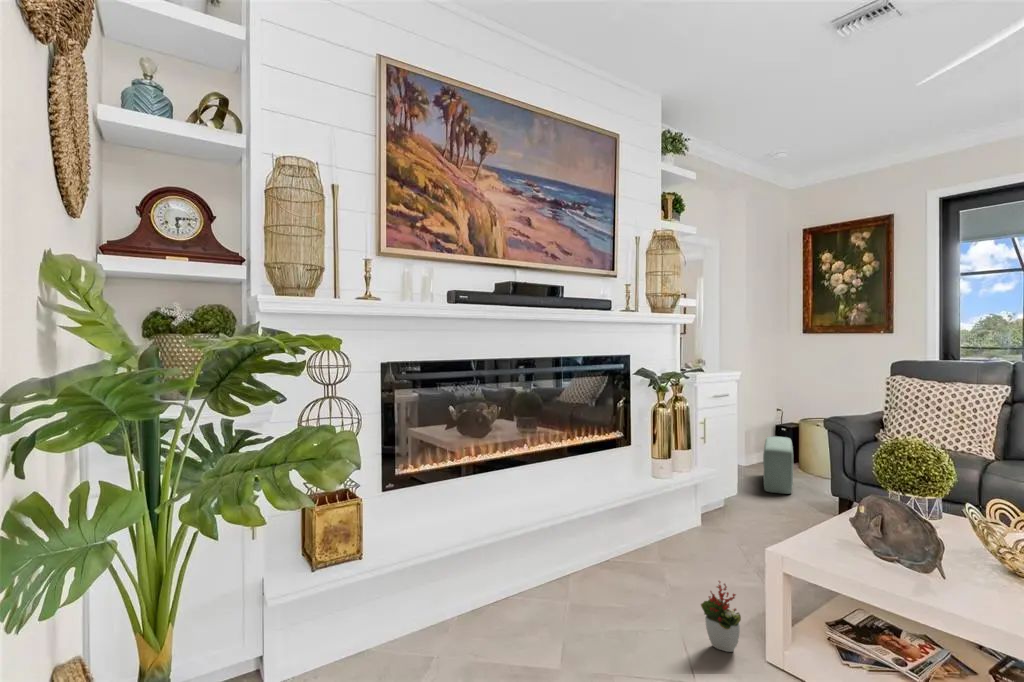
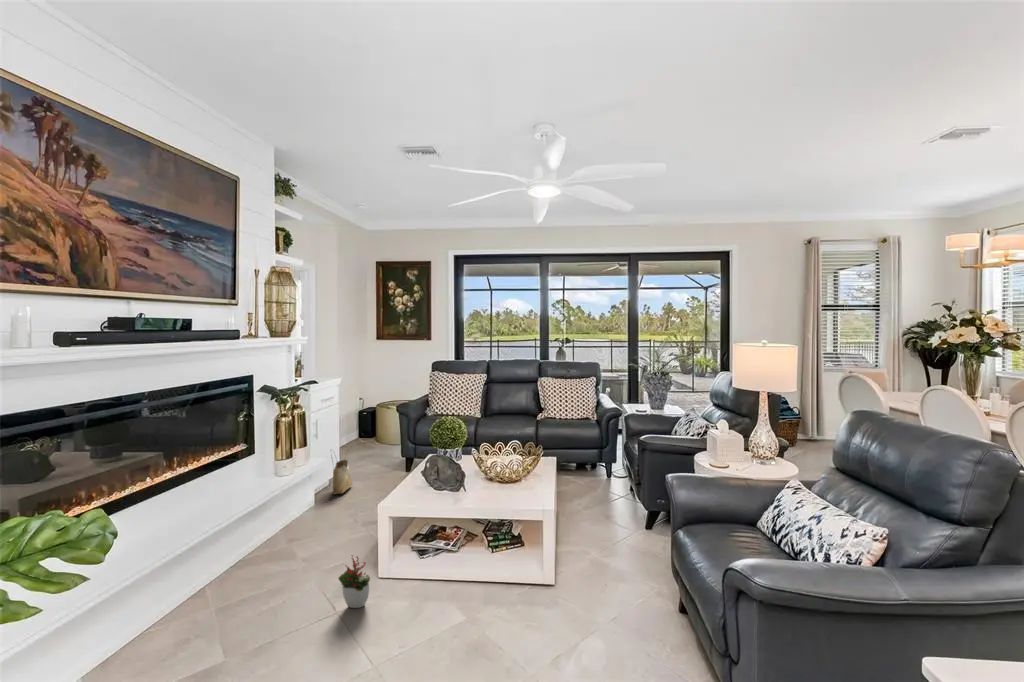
pouf: present [763,436,793,494] -> none [353,421,376,466]
woven basket: none [725,460,753,519] -> present [333,460,352,494]

